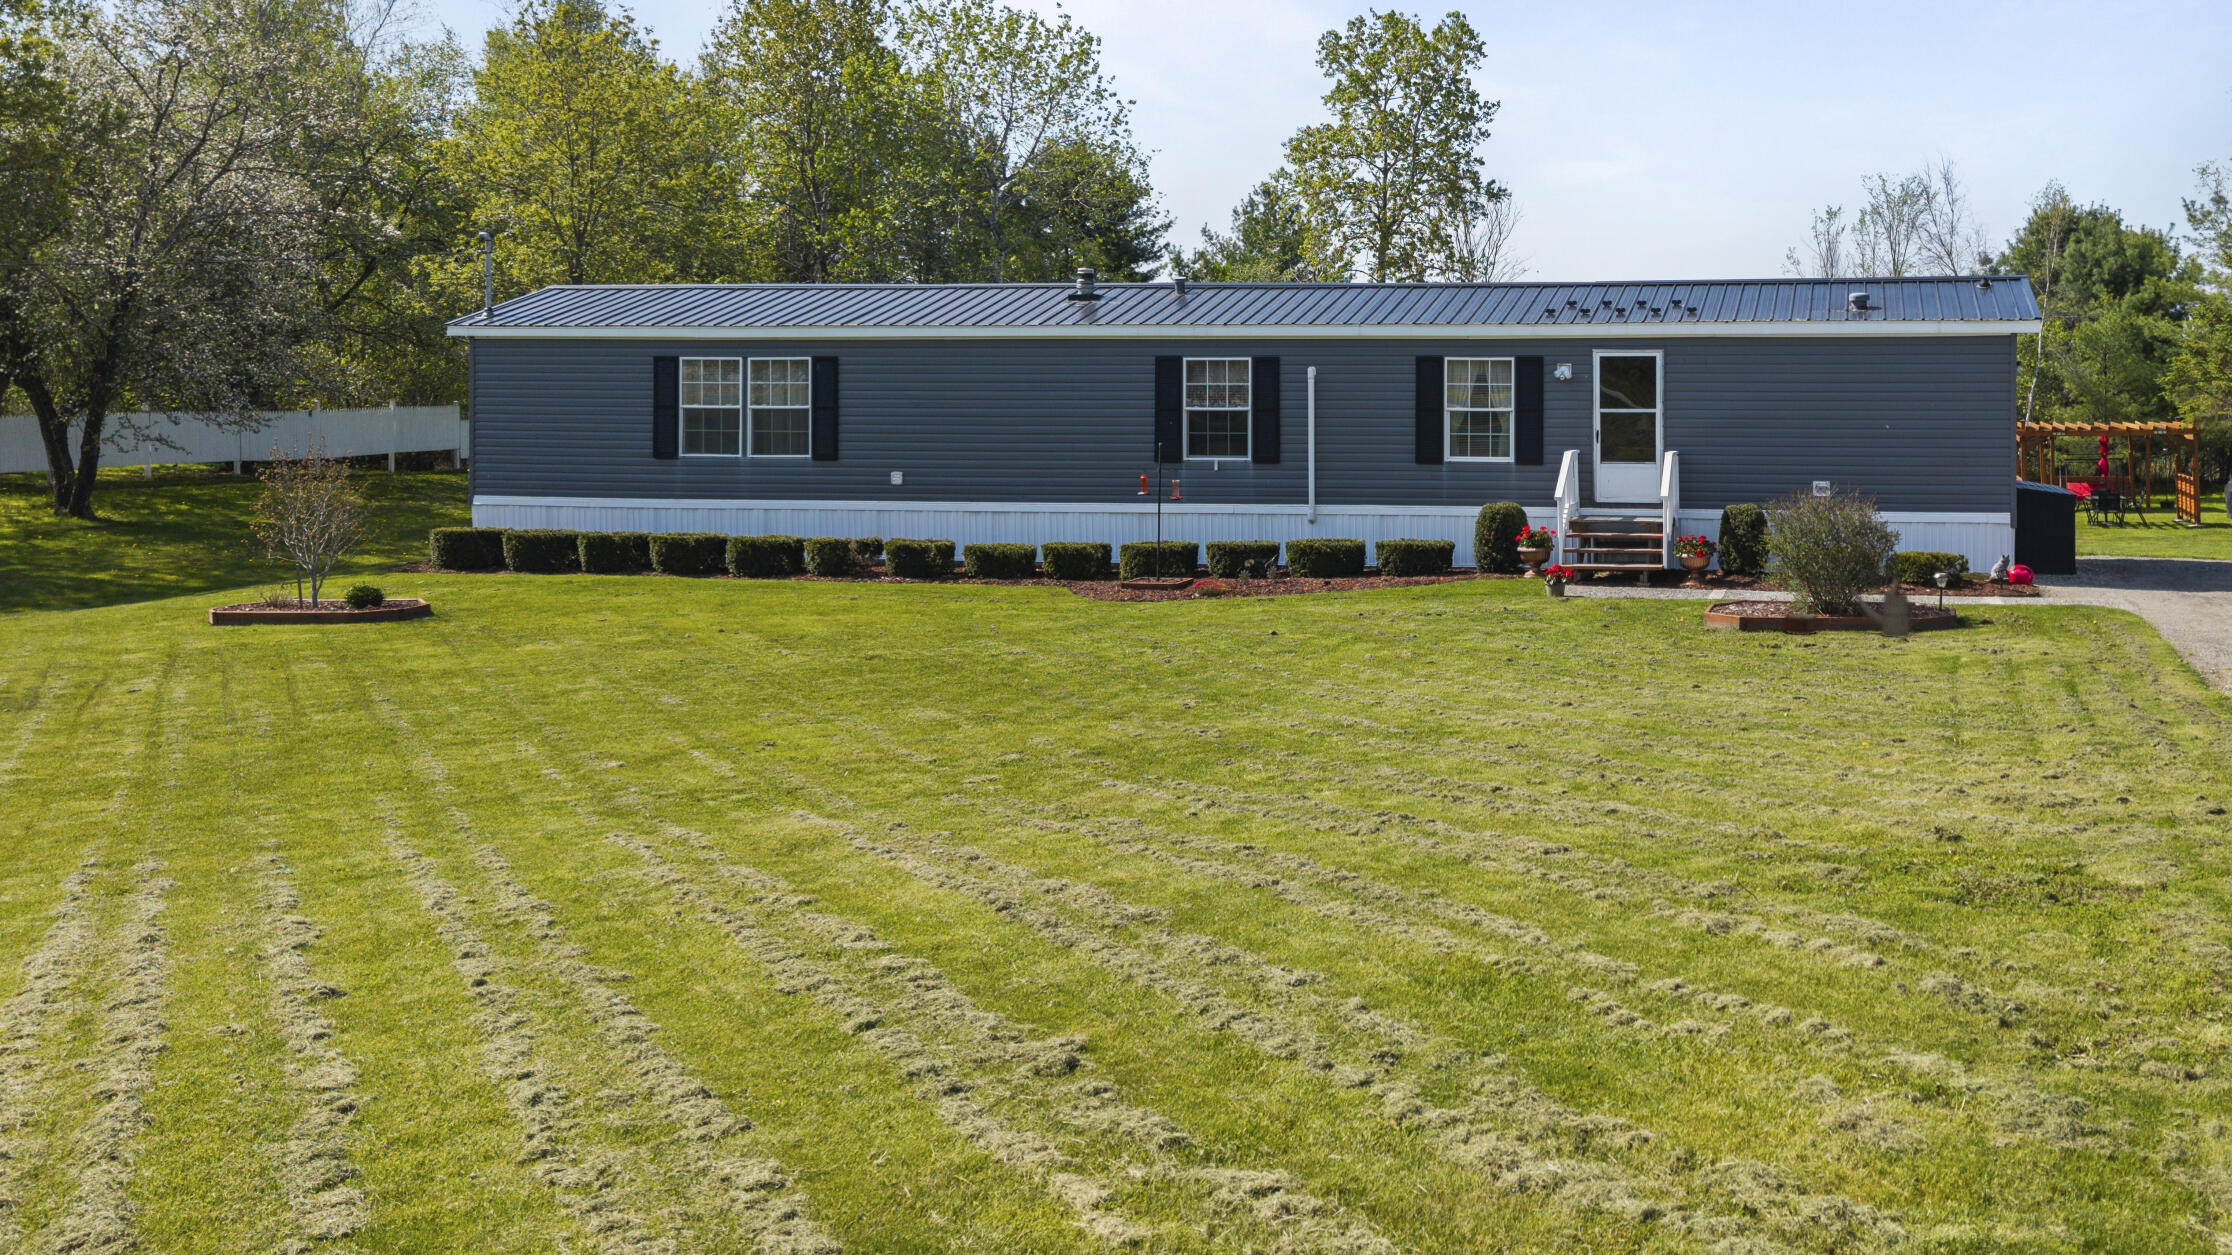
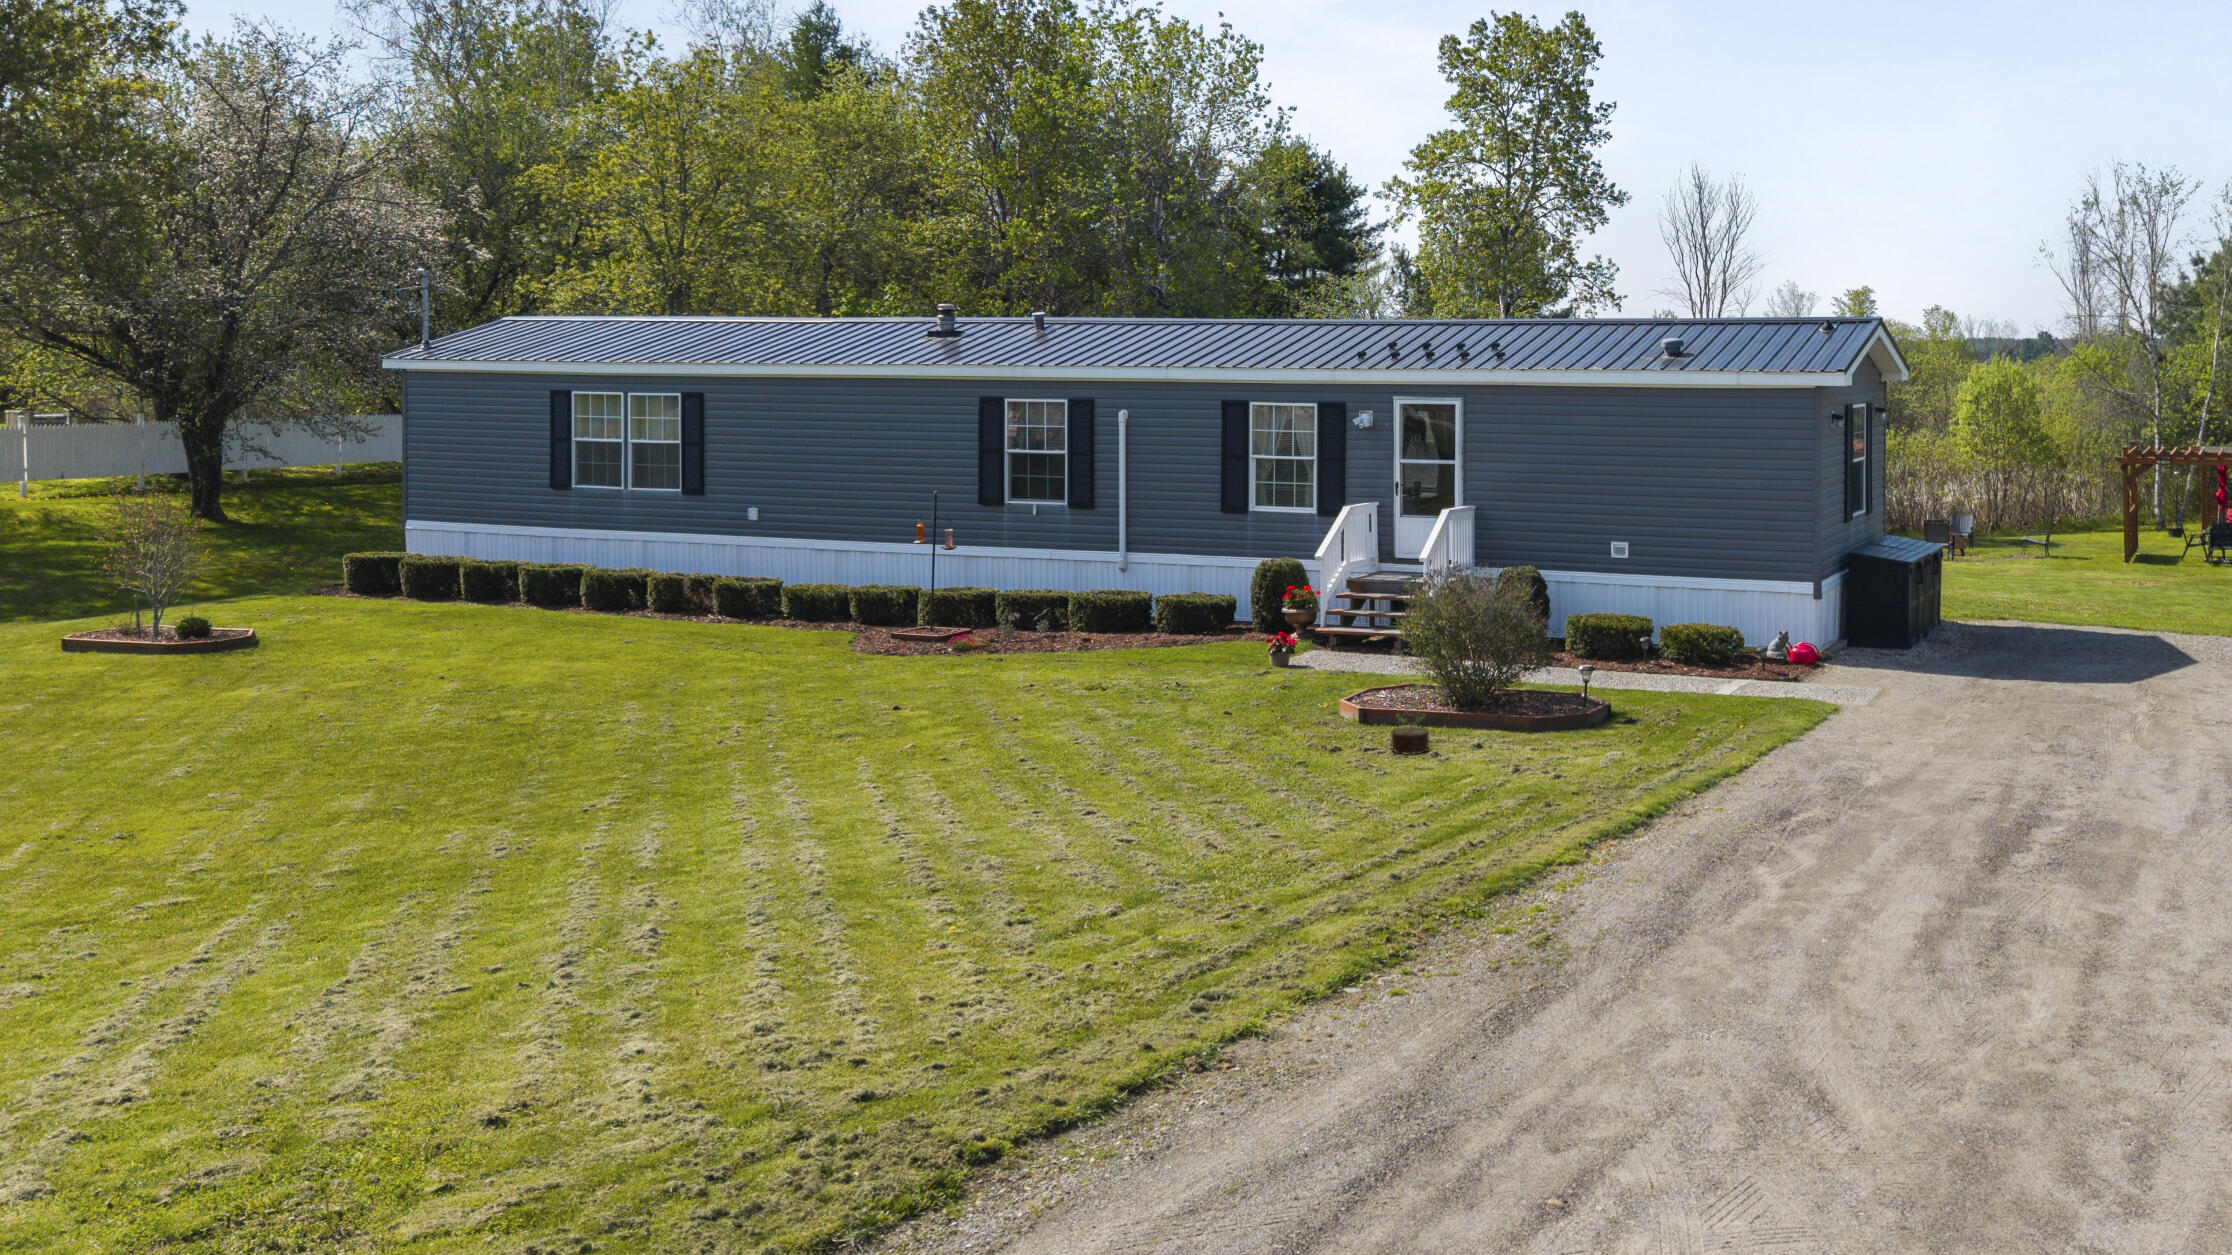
watering can: present [1850,579,1919,638] -> none [1462,694,1531,765]

